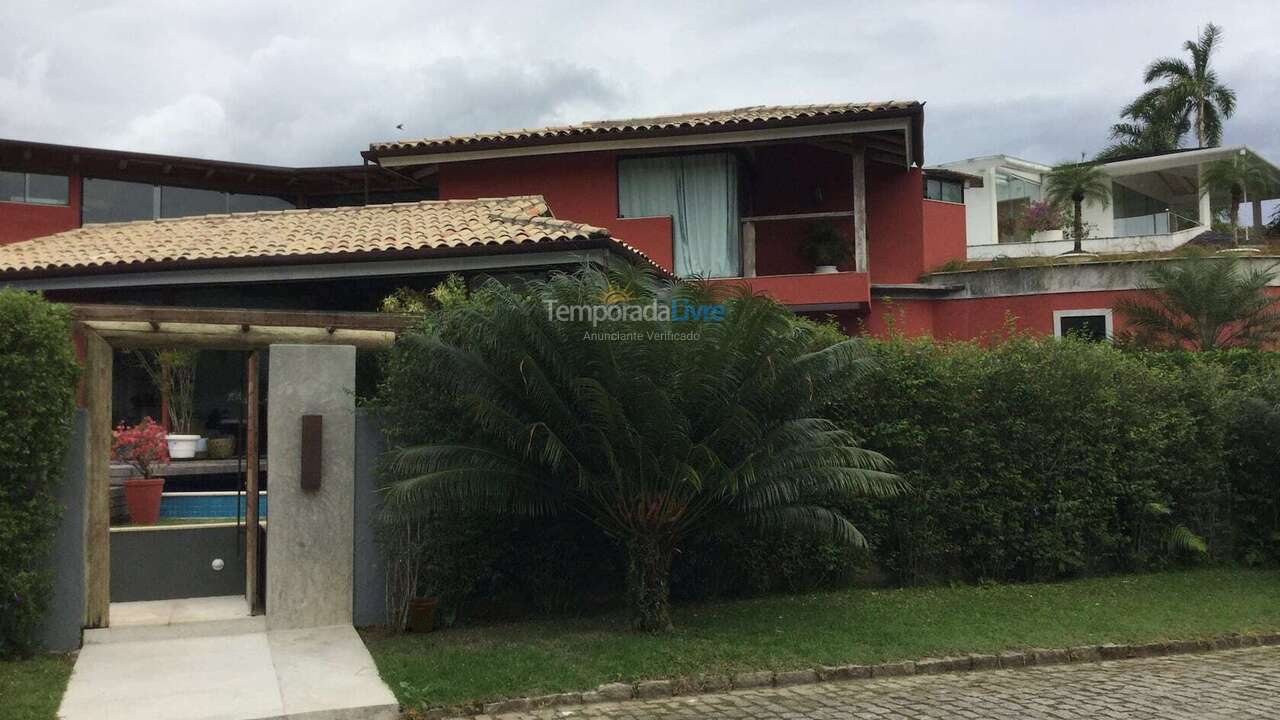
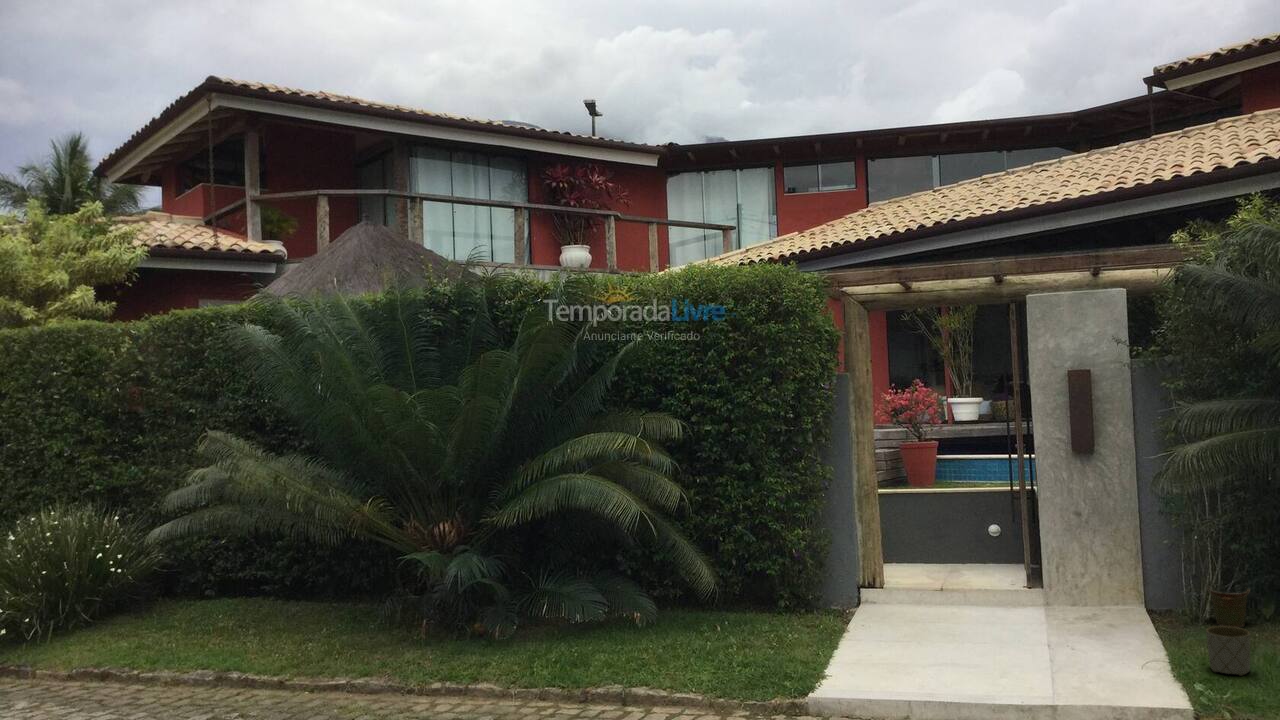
planter: none [408,630,440,670] -> present [1206,626,1250,676]

